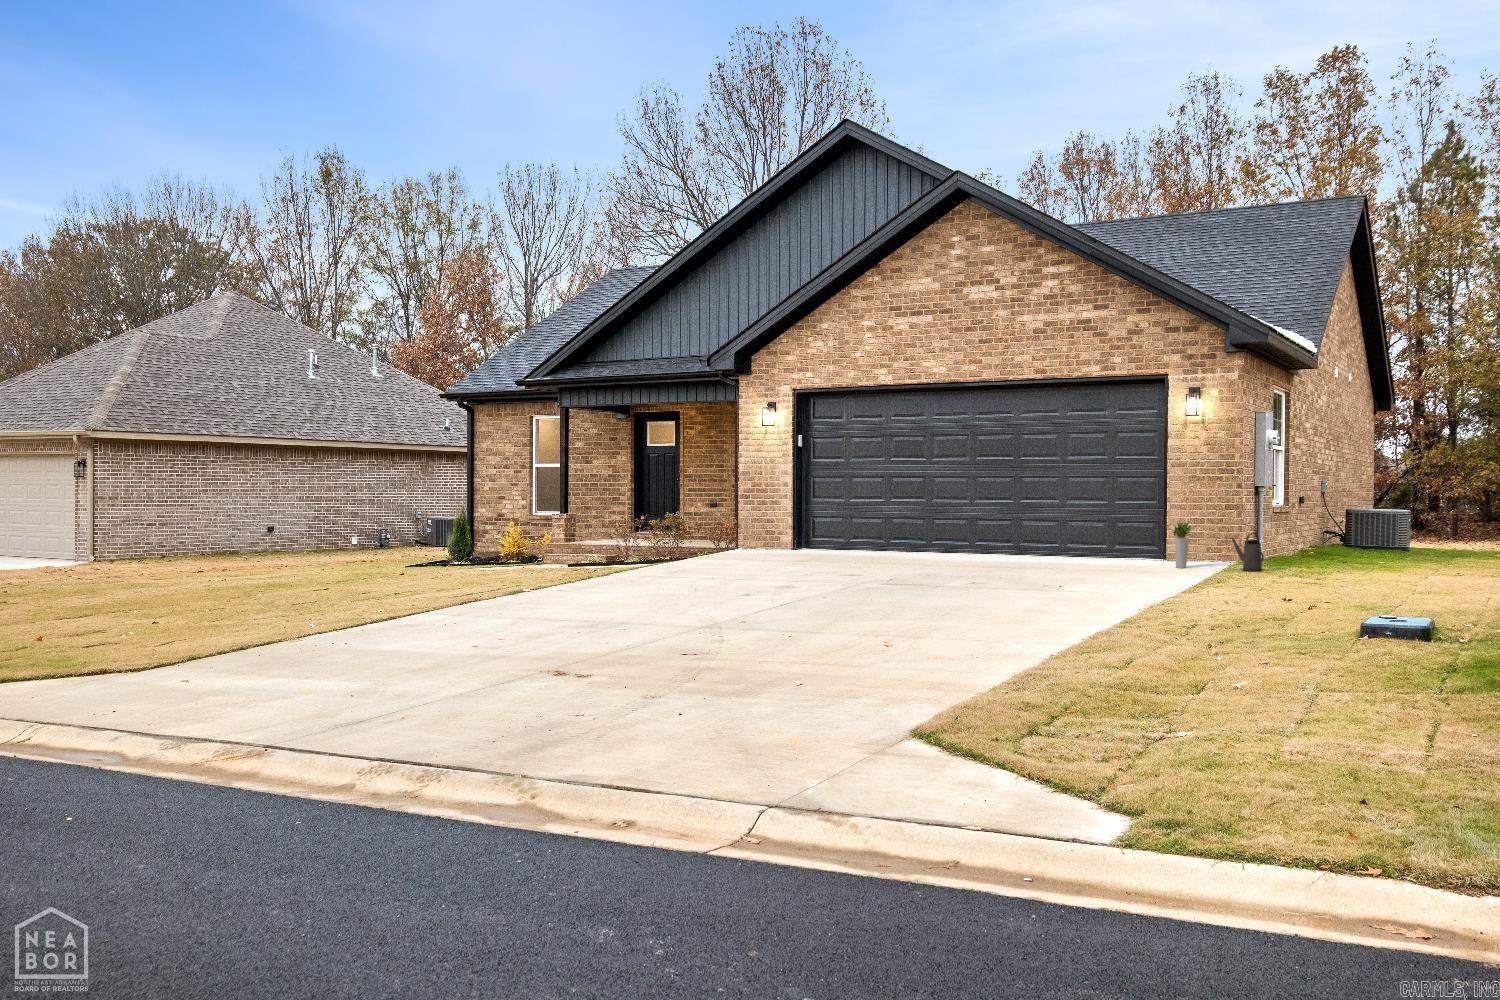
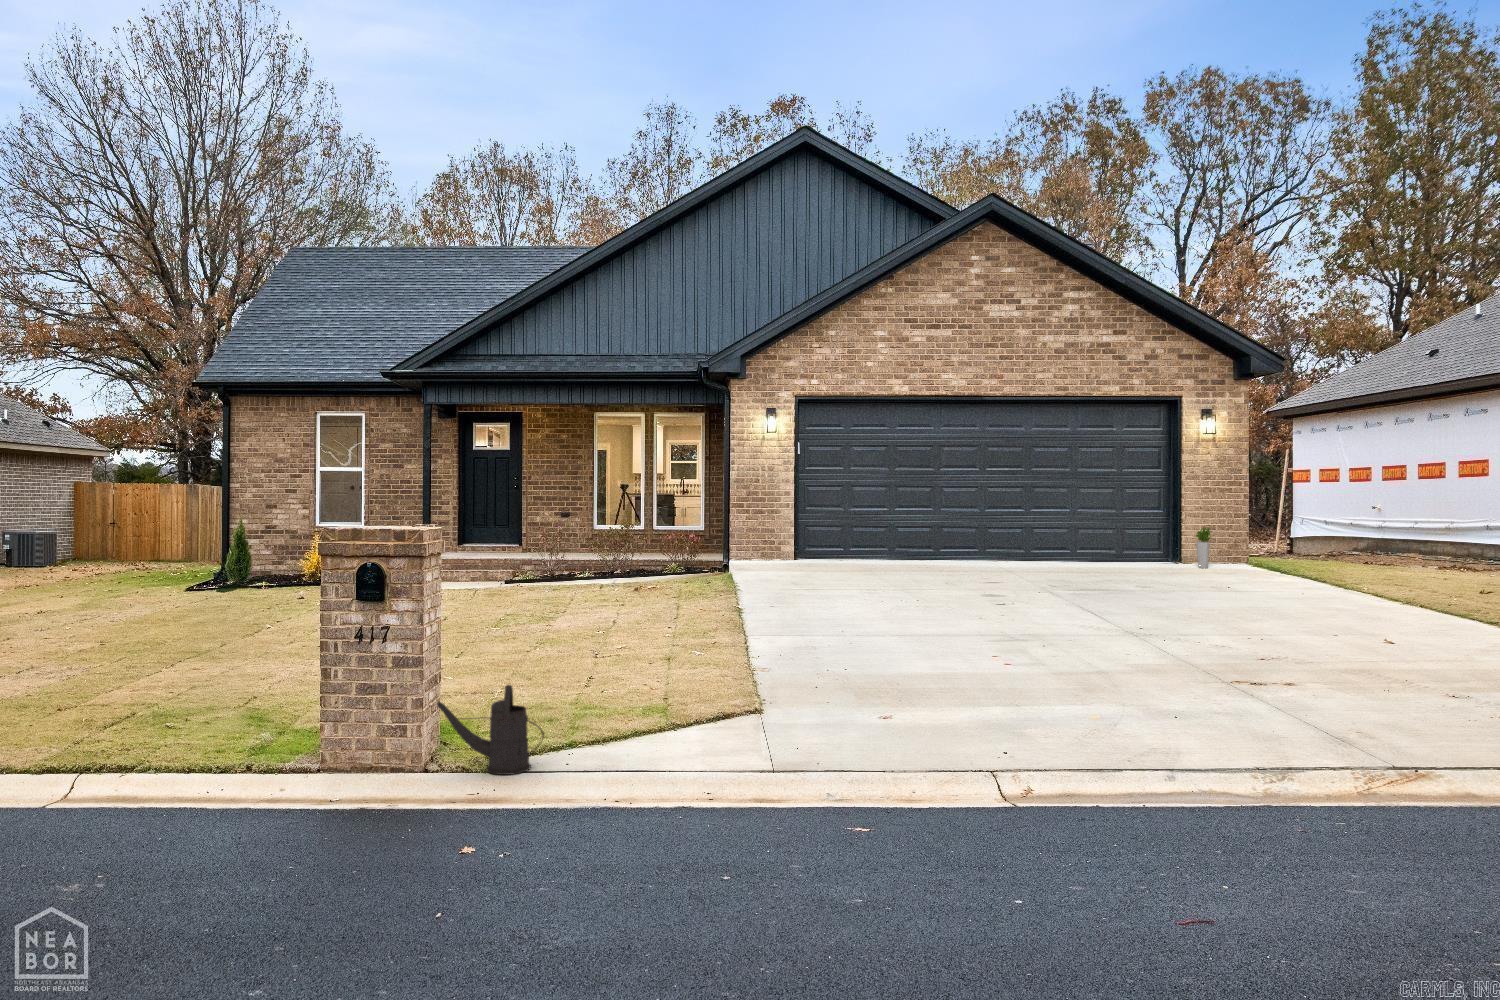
watering can: present [1232,533,1264,571] -> present [437,685,544,775]

